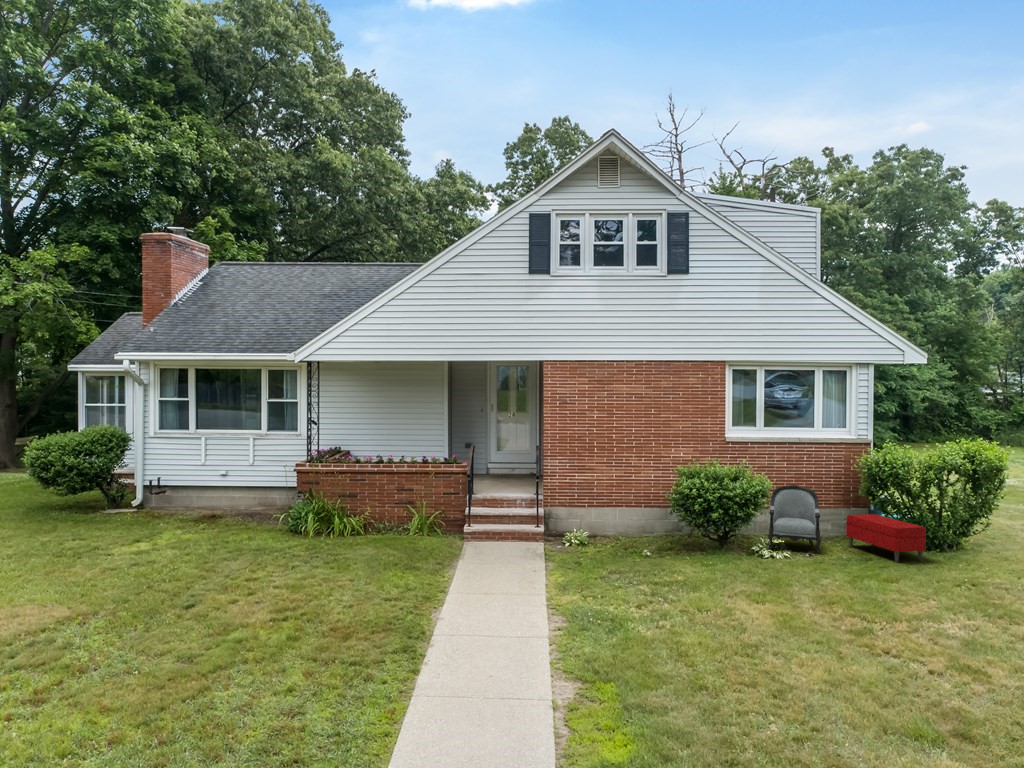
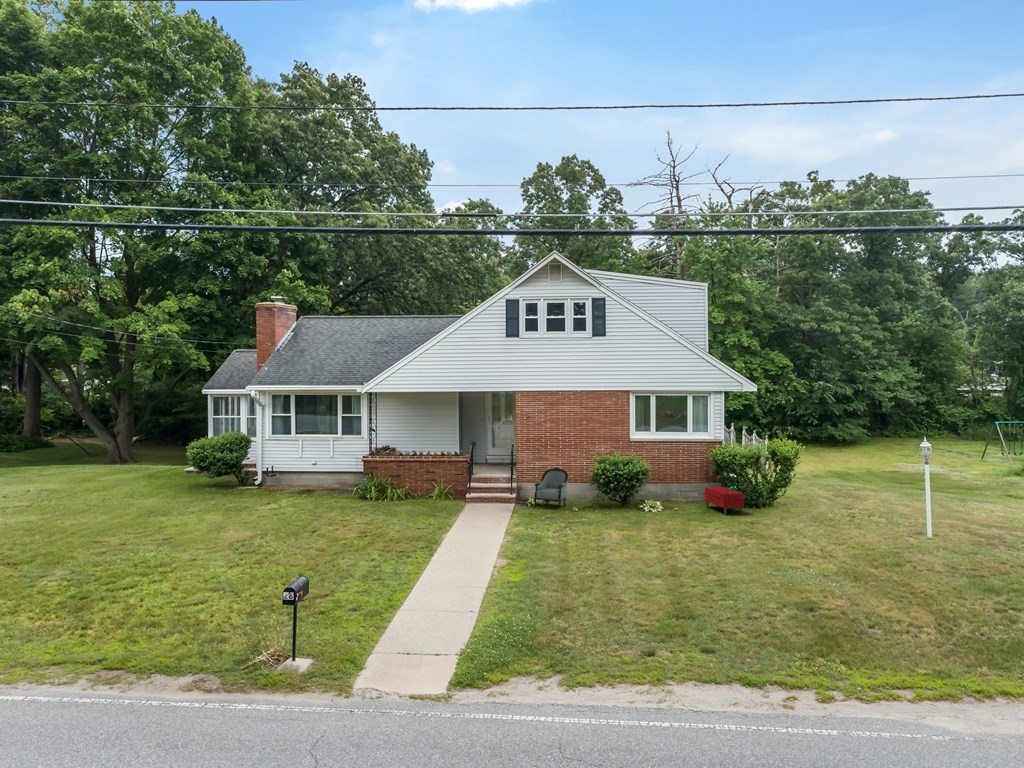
armchair: present [768,484,821,554] -> present [533,468,568,509]

